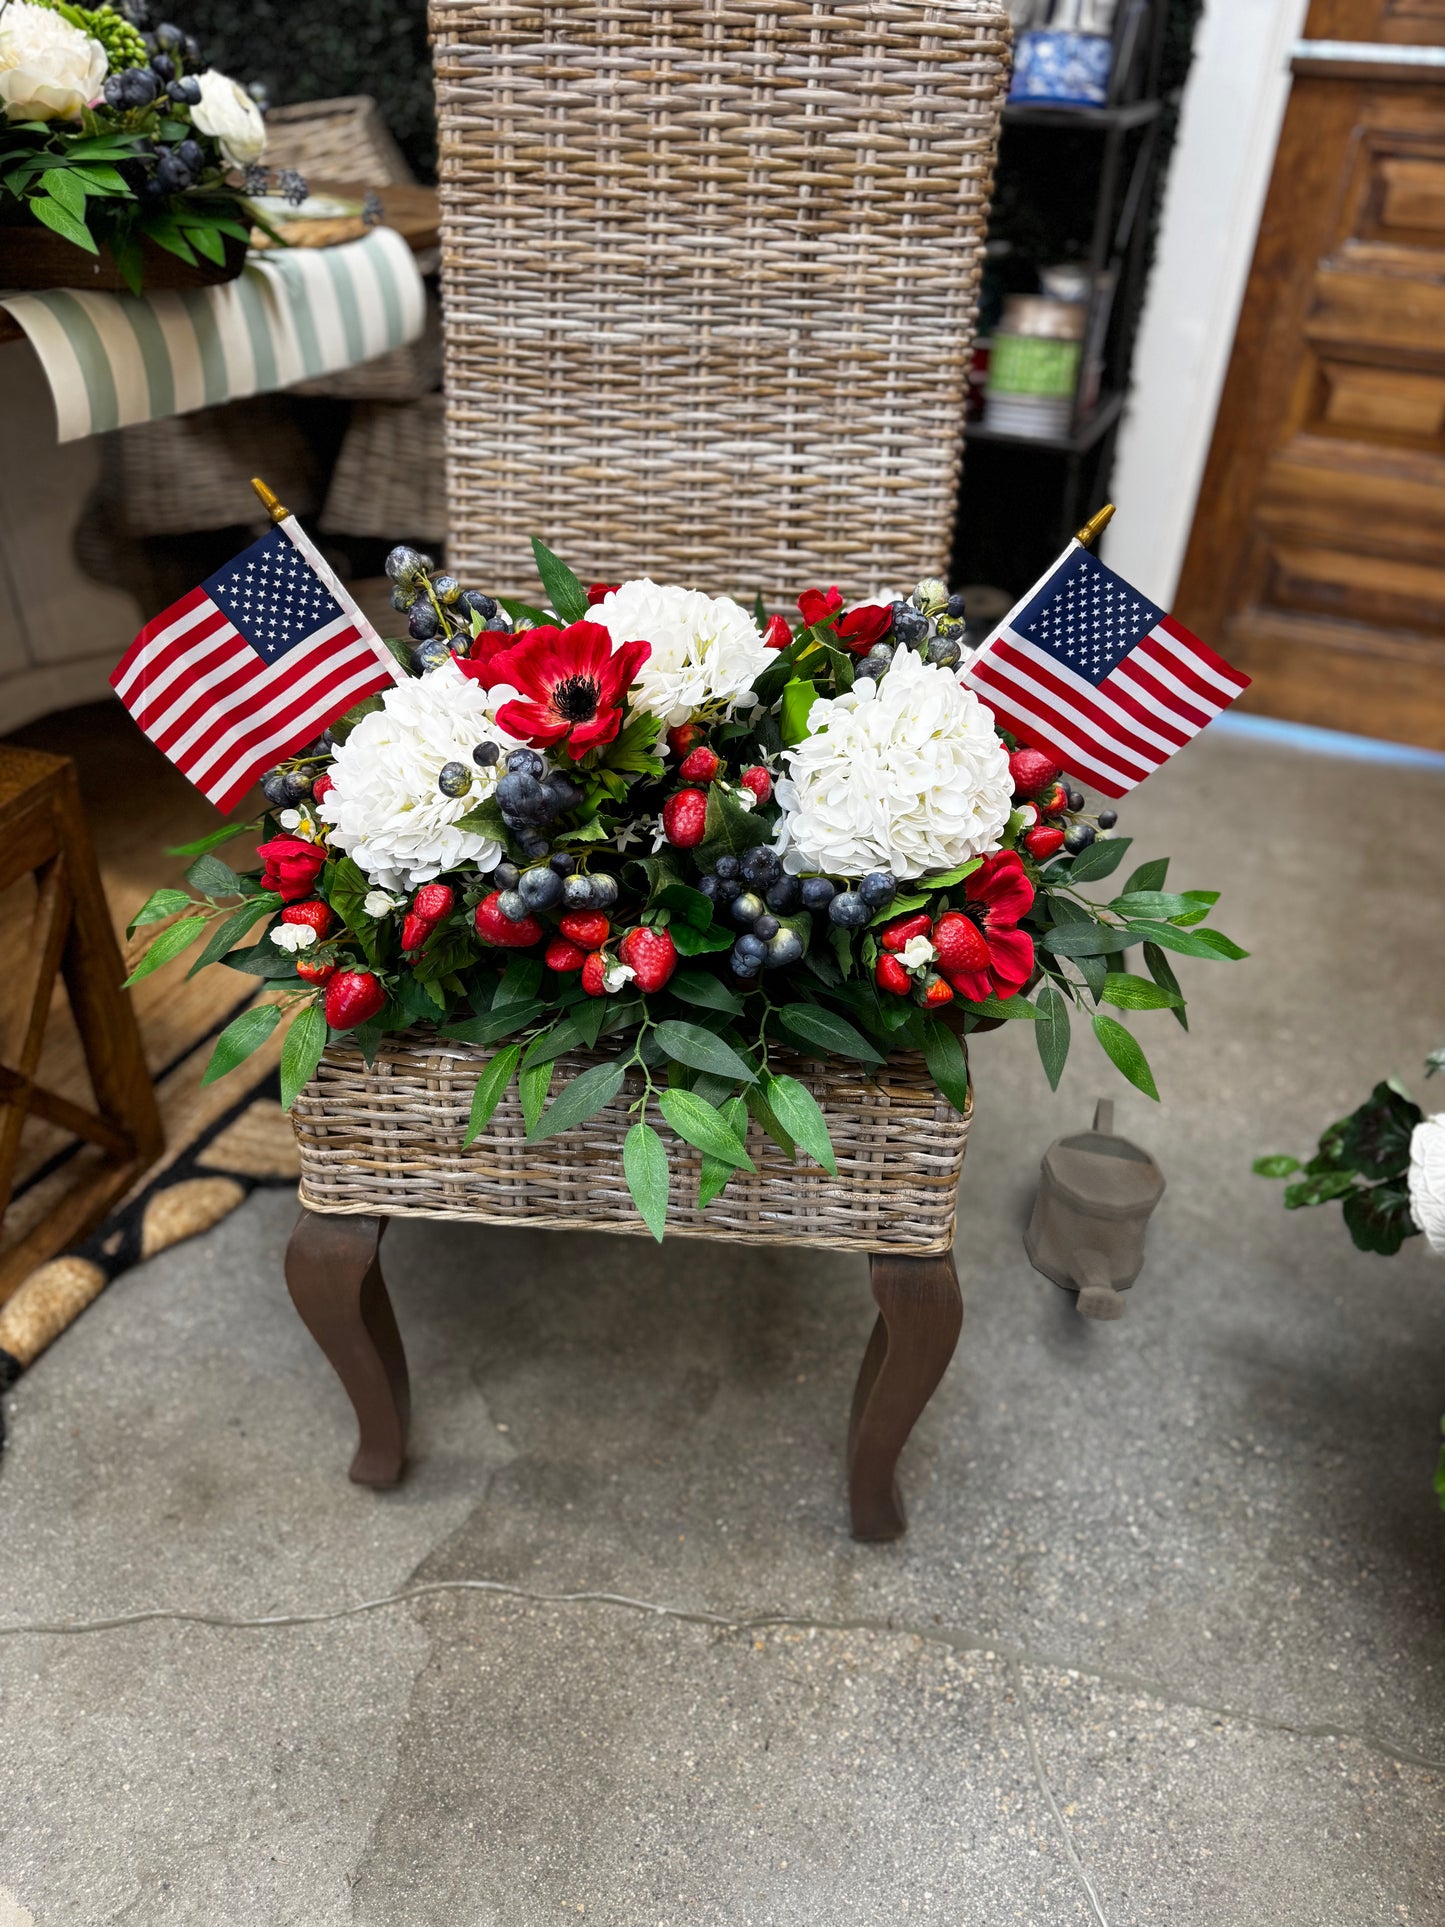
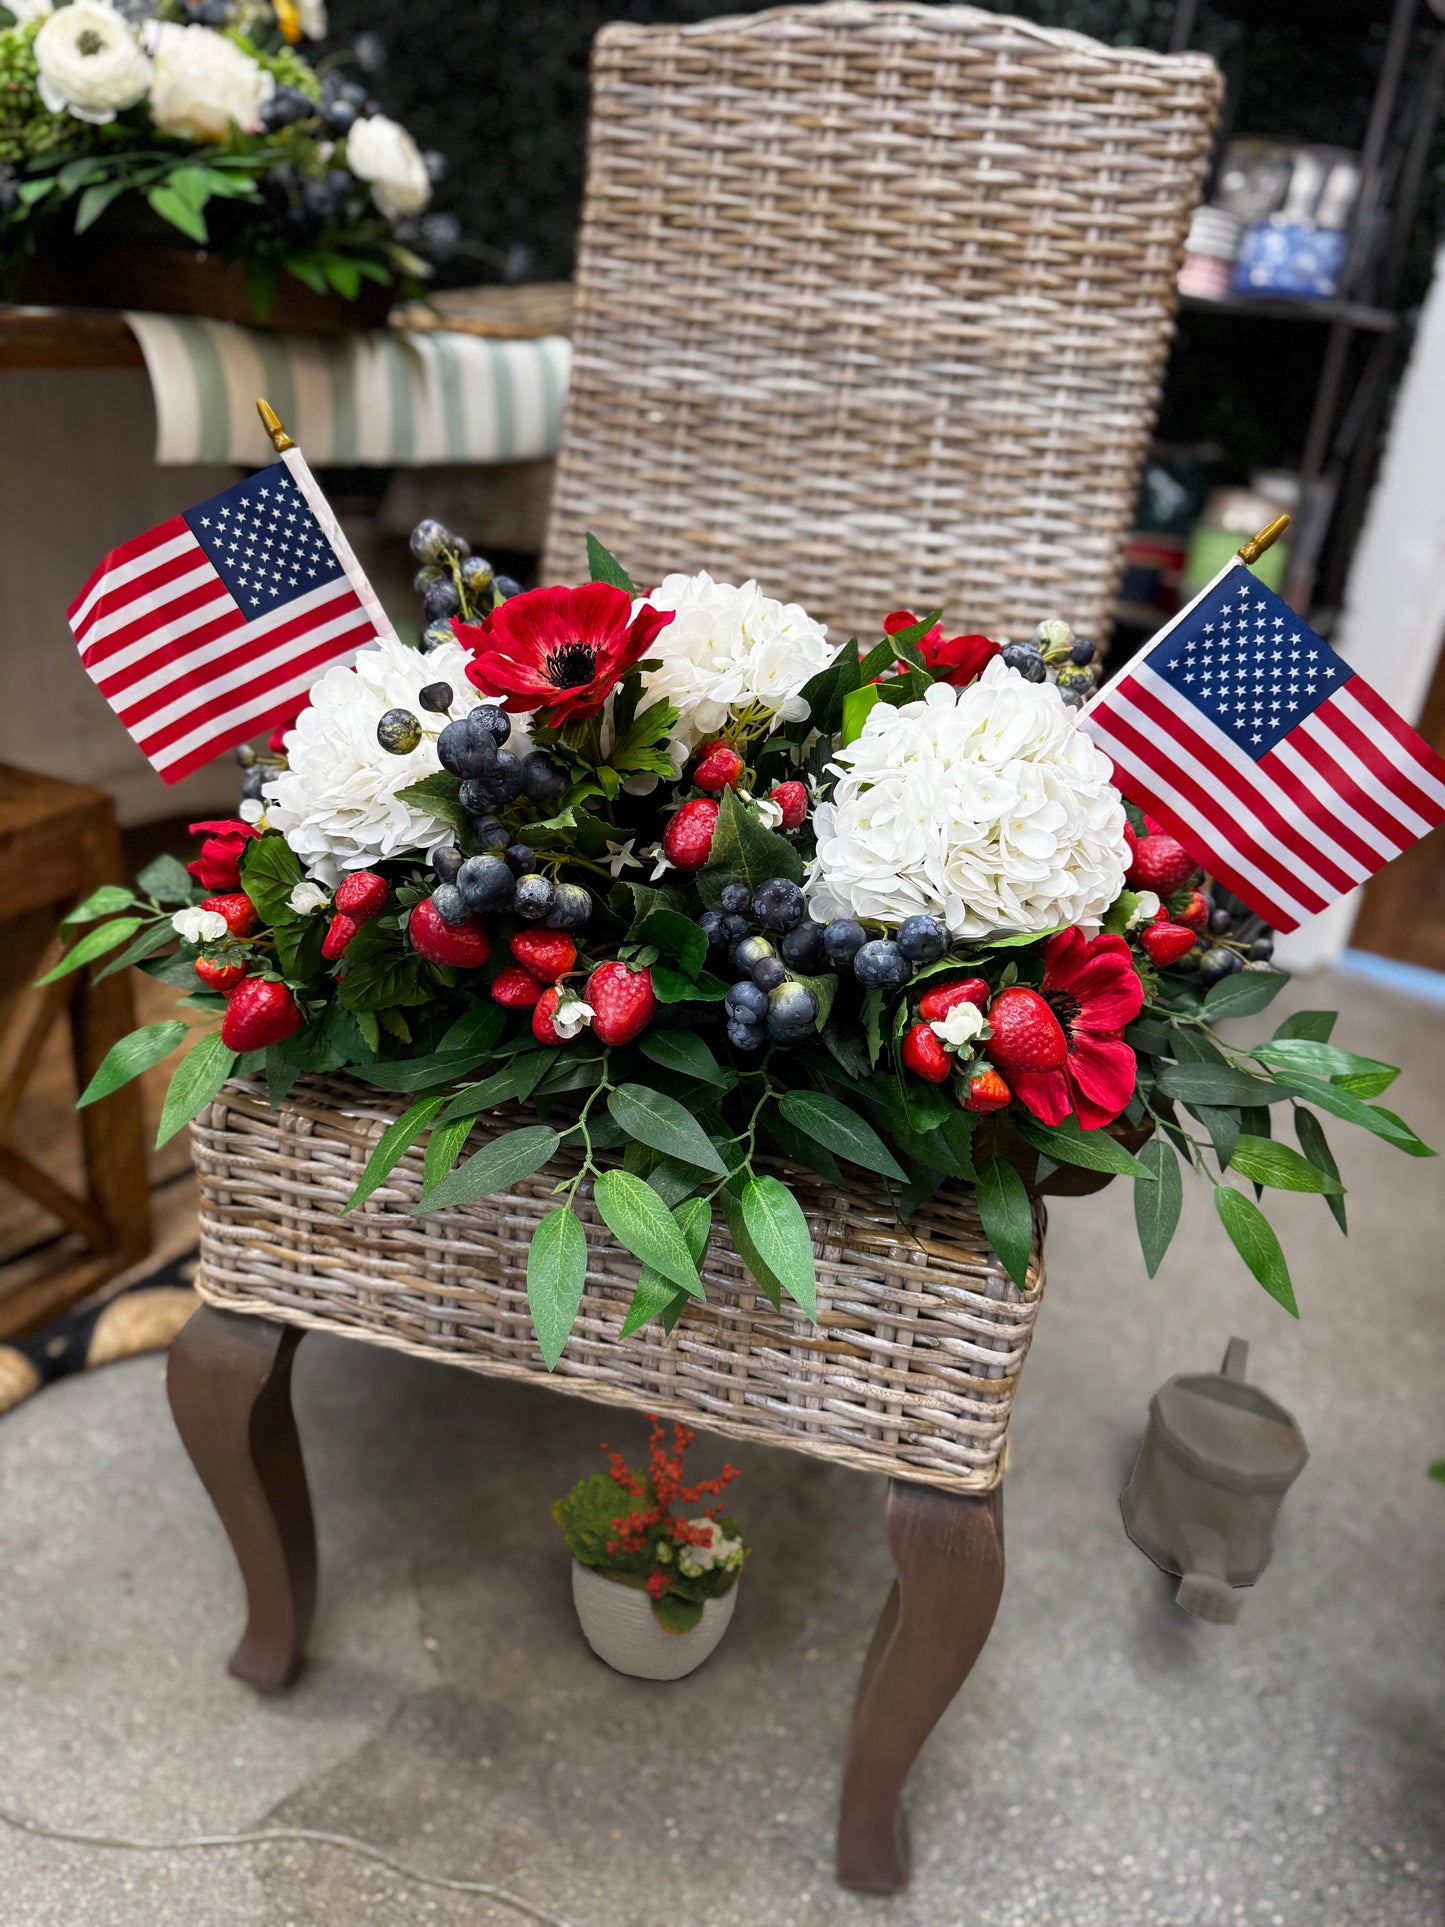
decorative plant: none [593,1218,756,1434] -> present [551,1413,751,1680]

